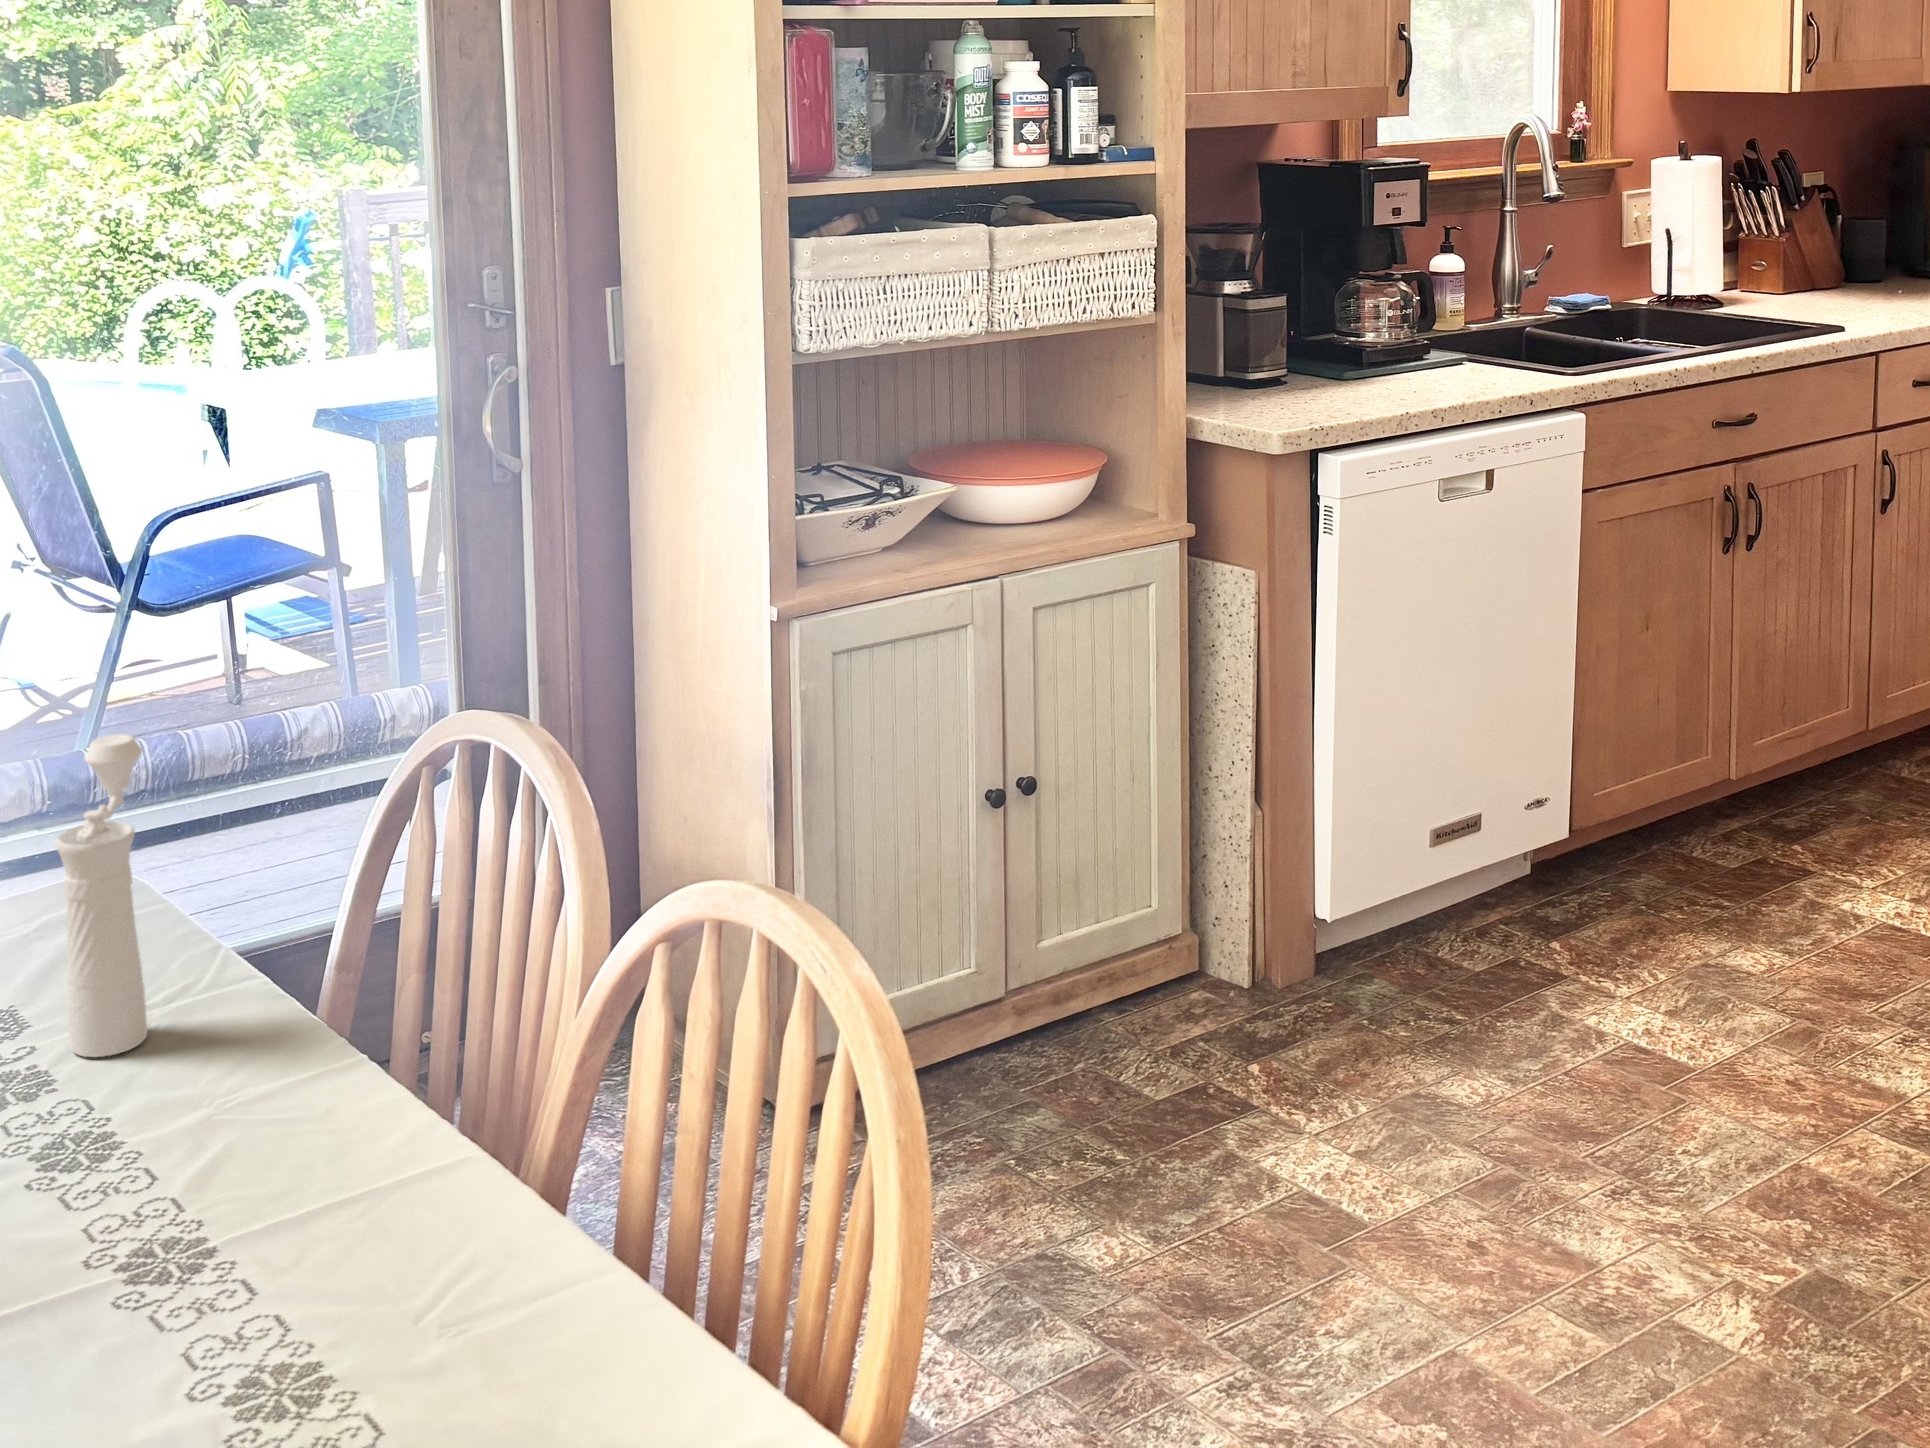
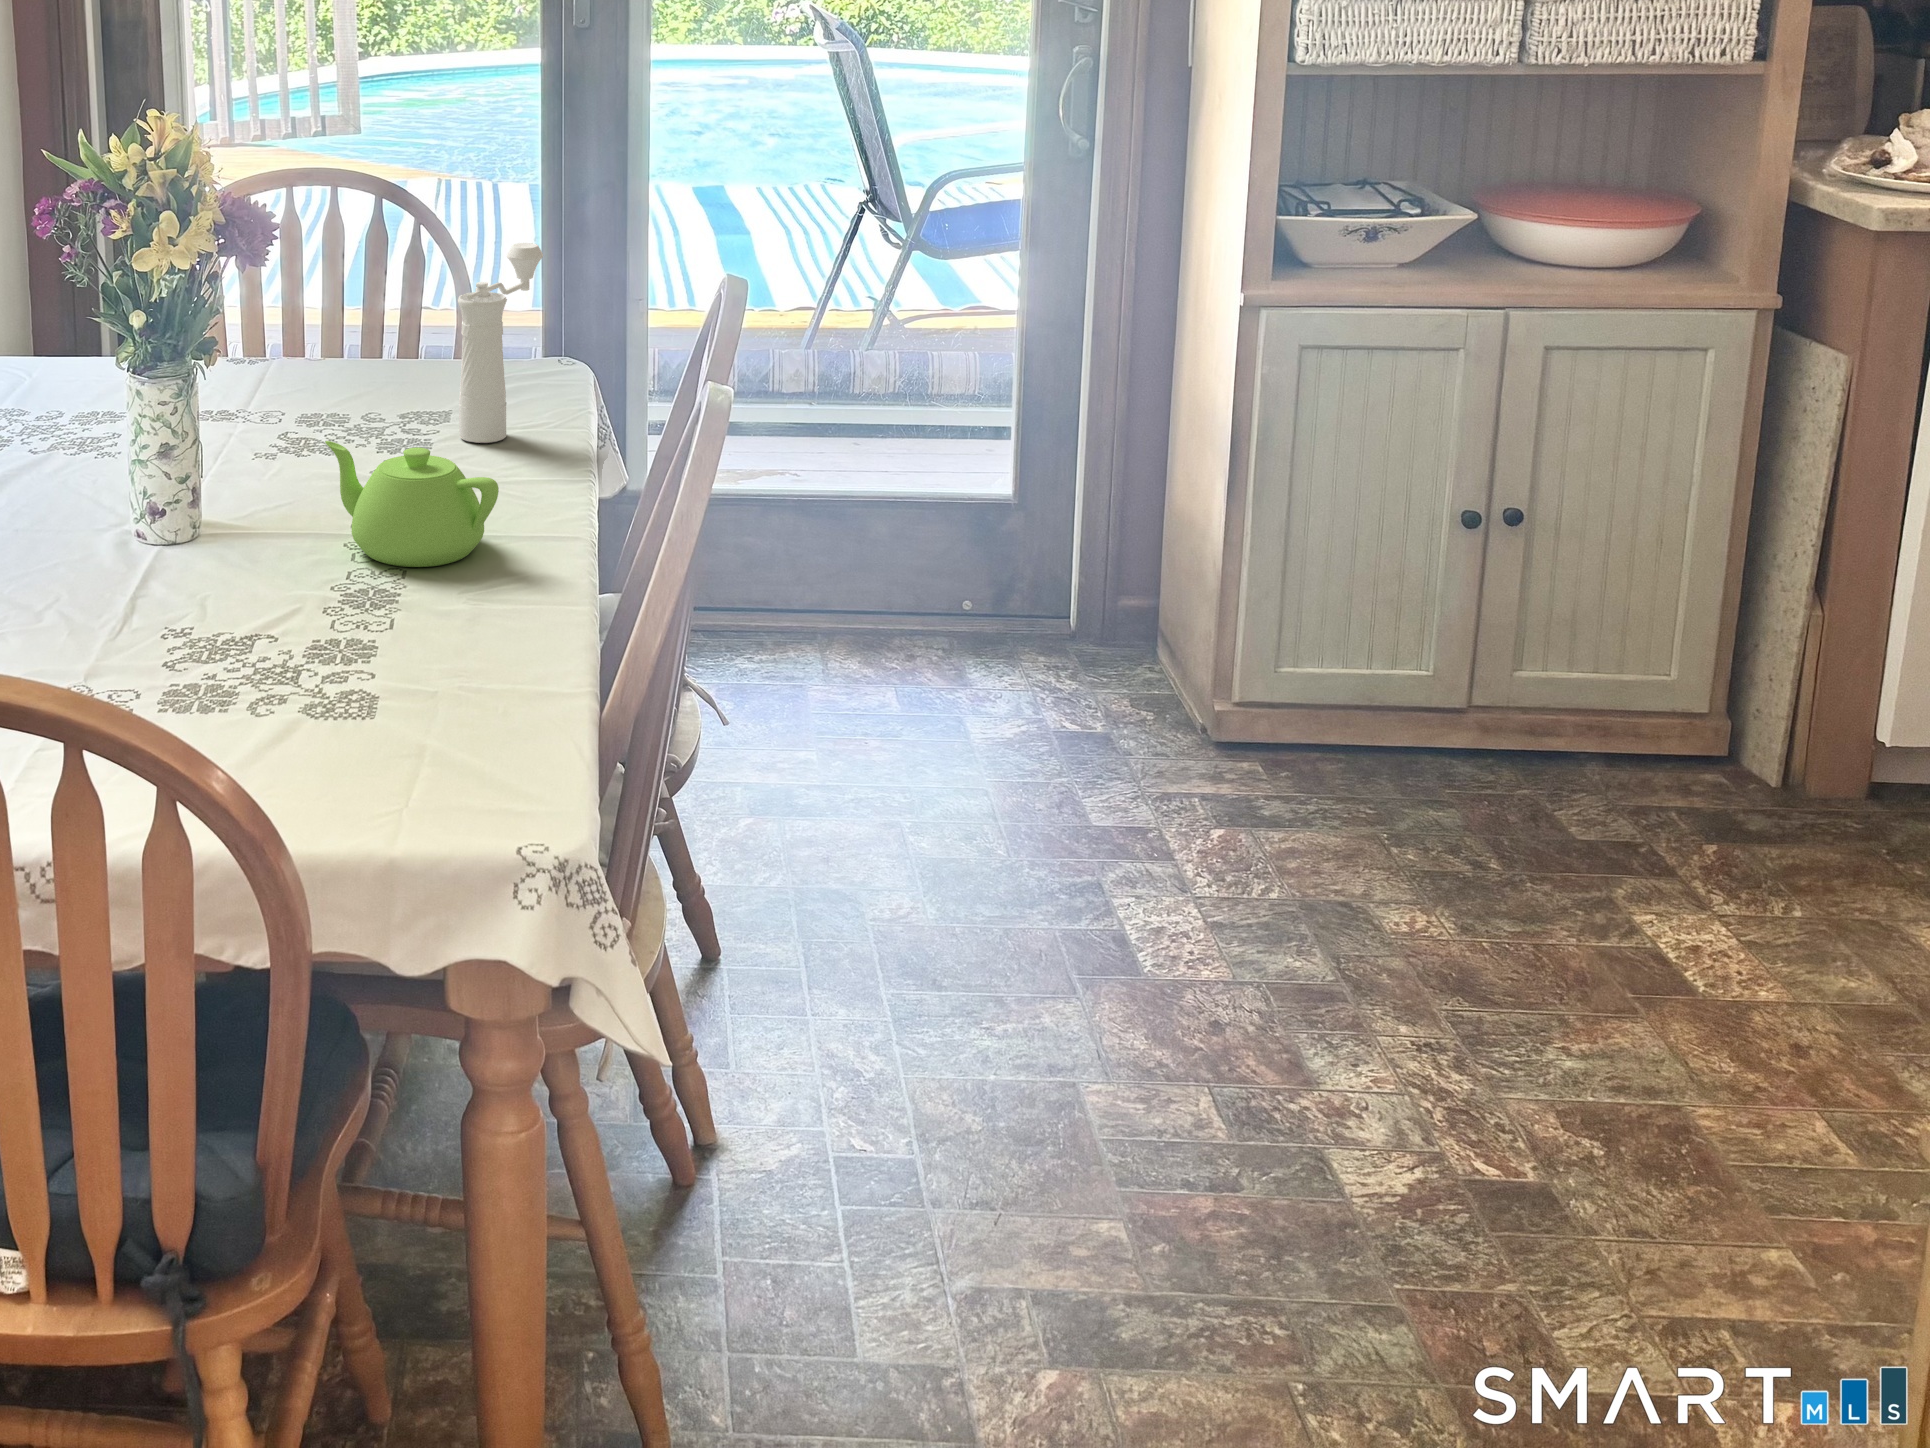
teapot: none [45,1102,369,1309] -> present [325,441,499,567]

